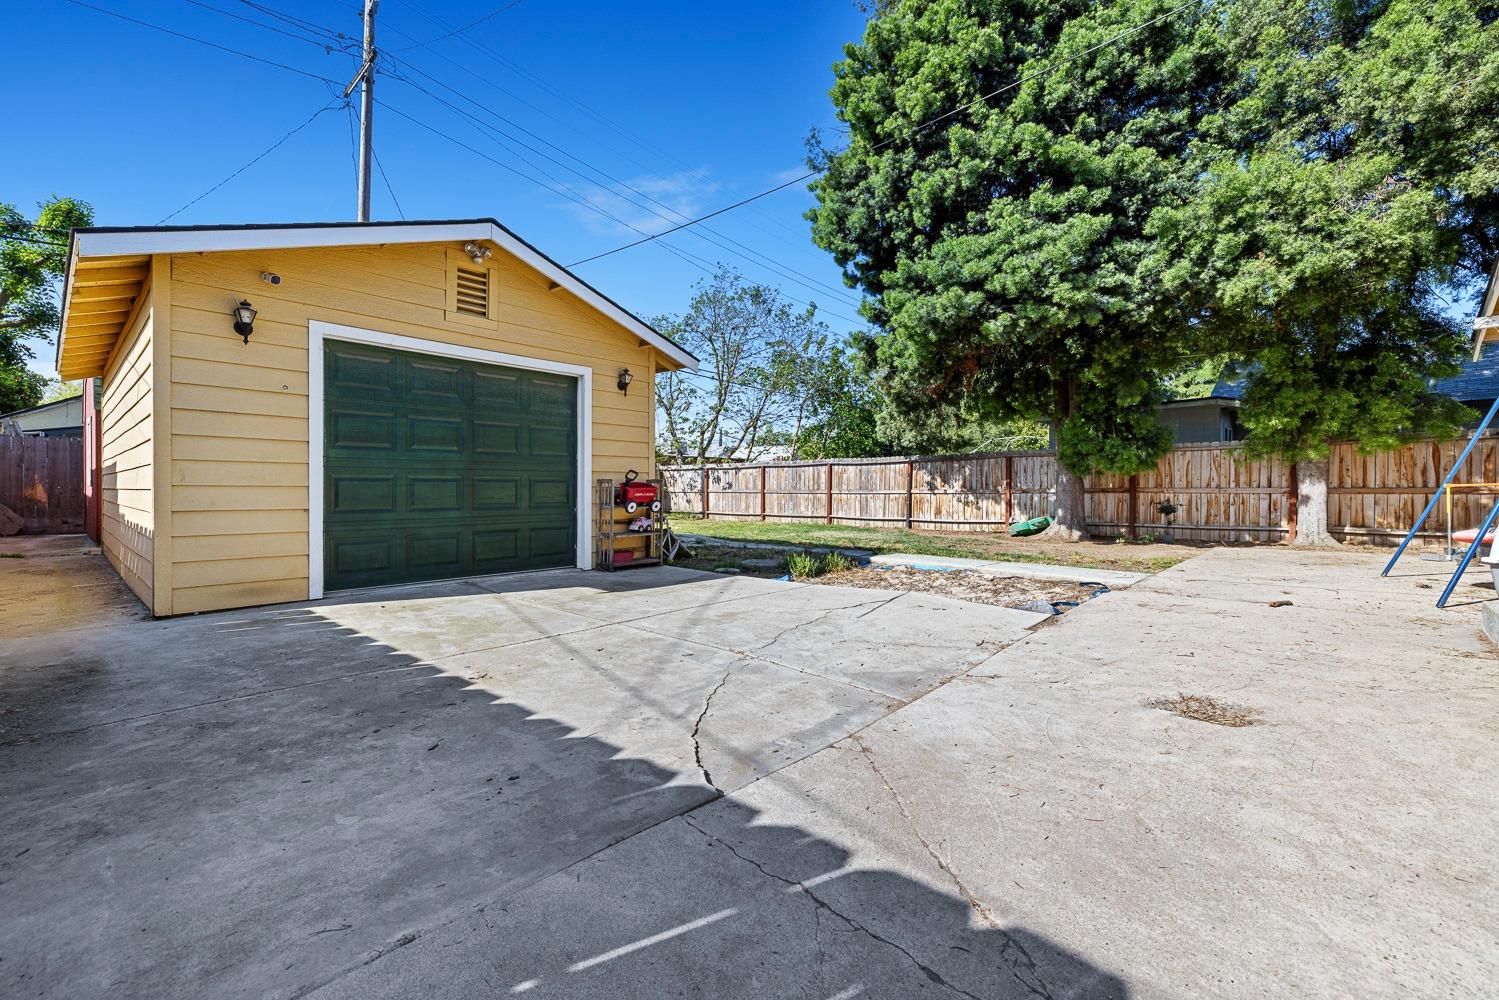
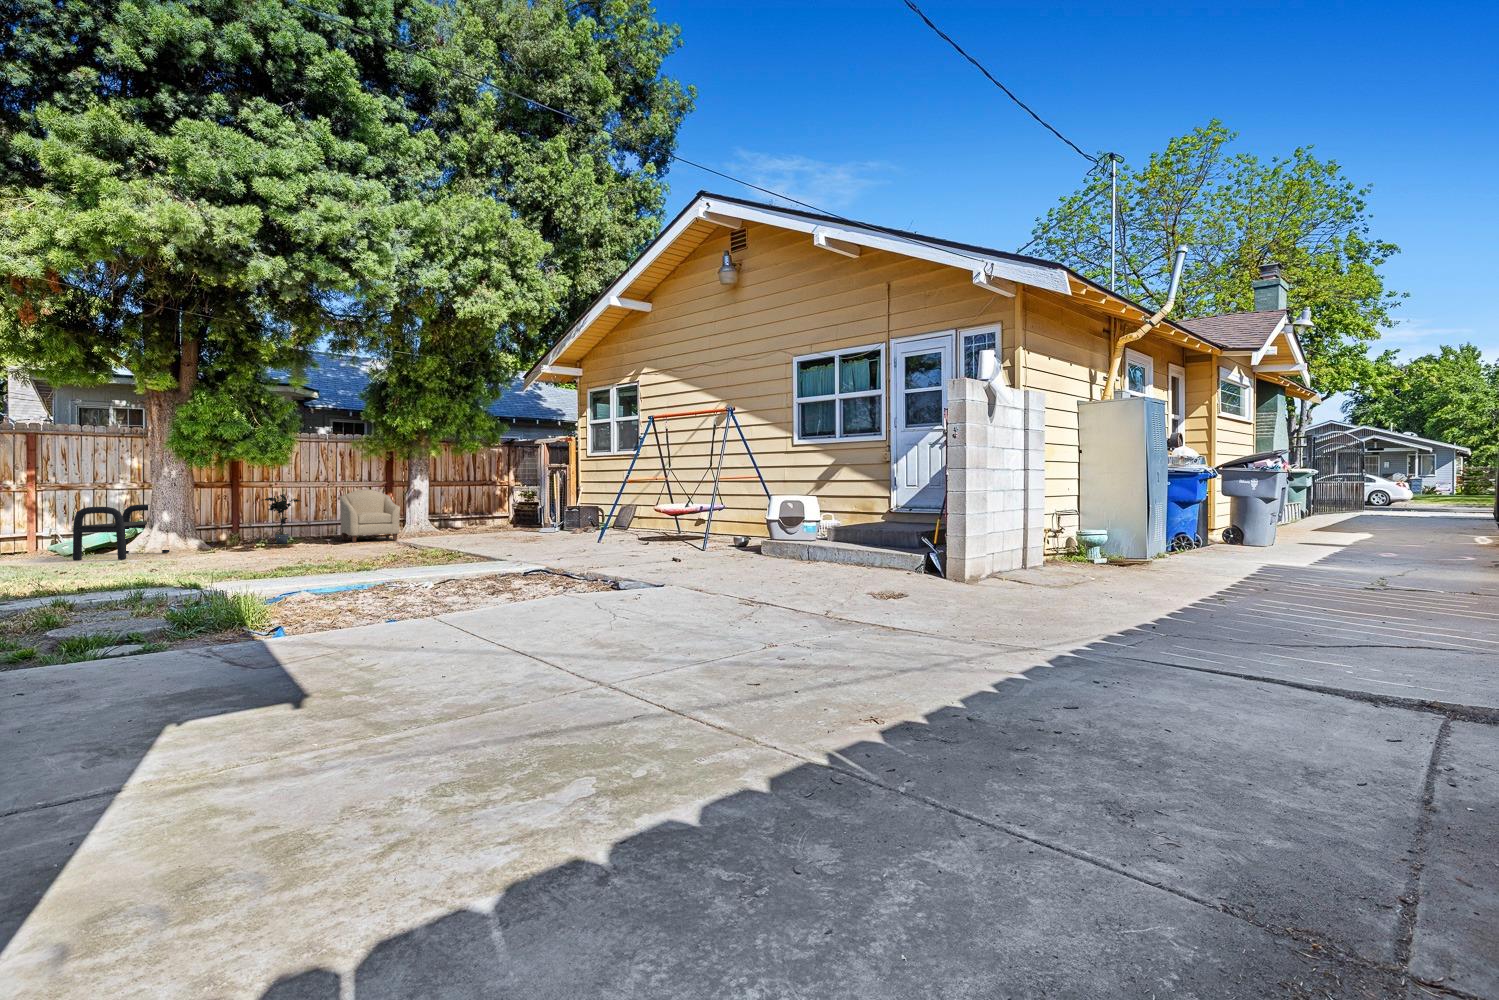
chair: none [1225,496,1293,552] -> present [340,489,401,543]
bench: none [1007,504,1068,542] -> present [73,504,170,560]

